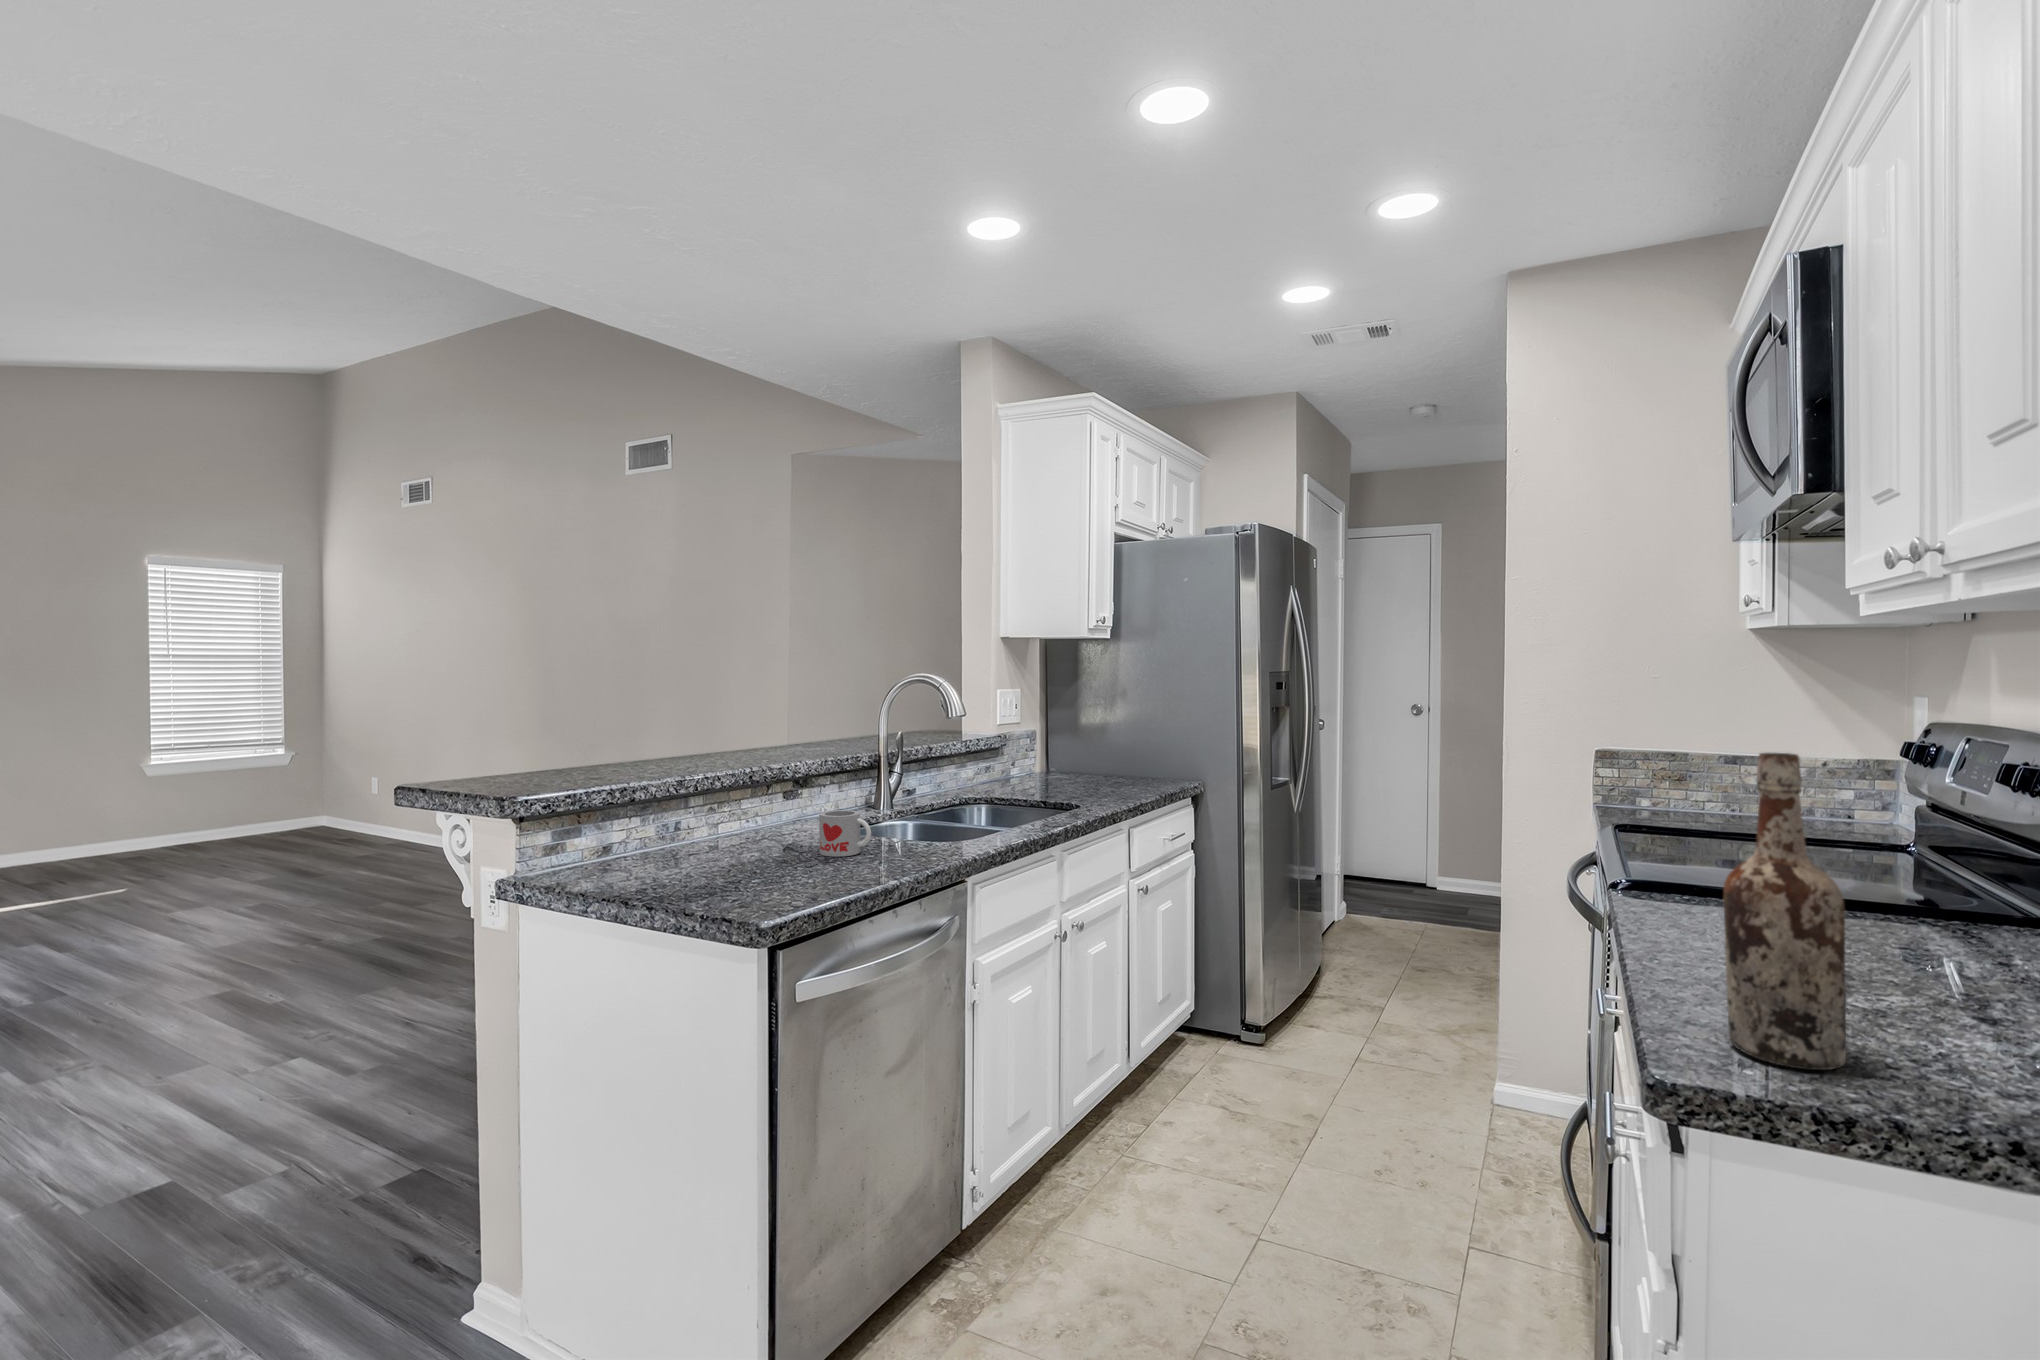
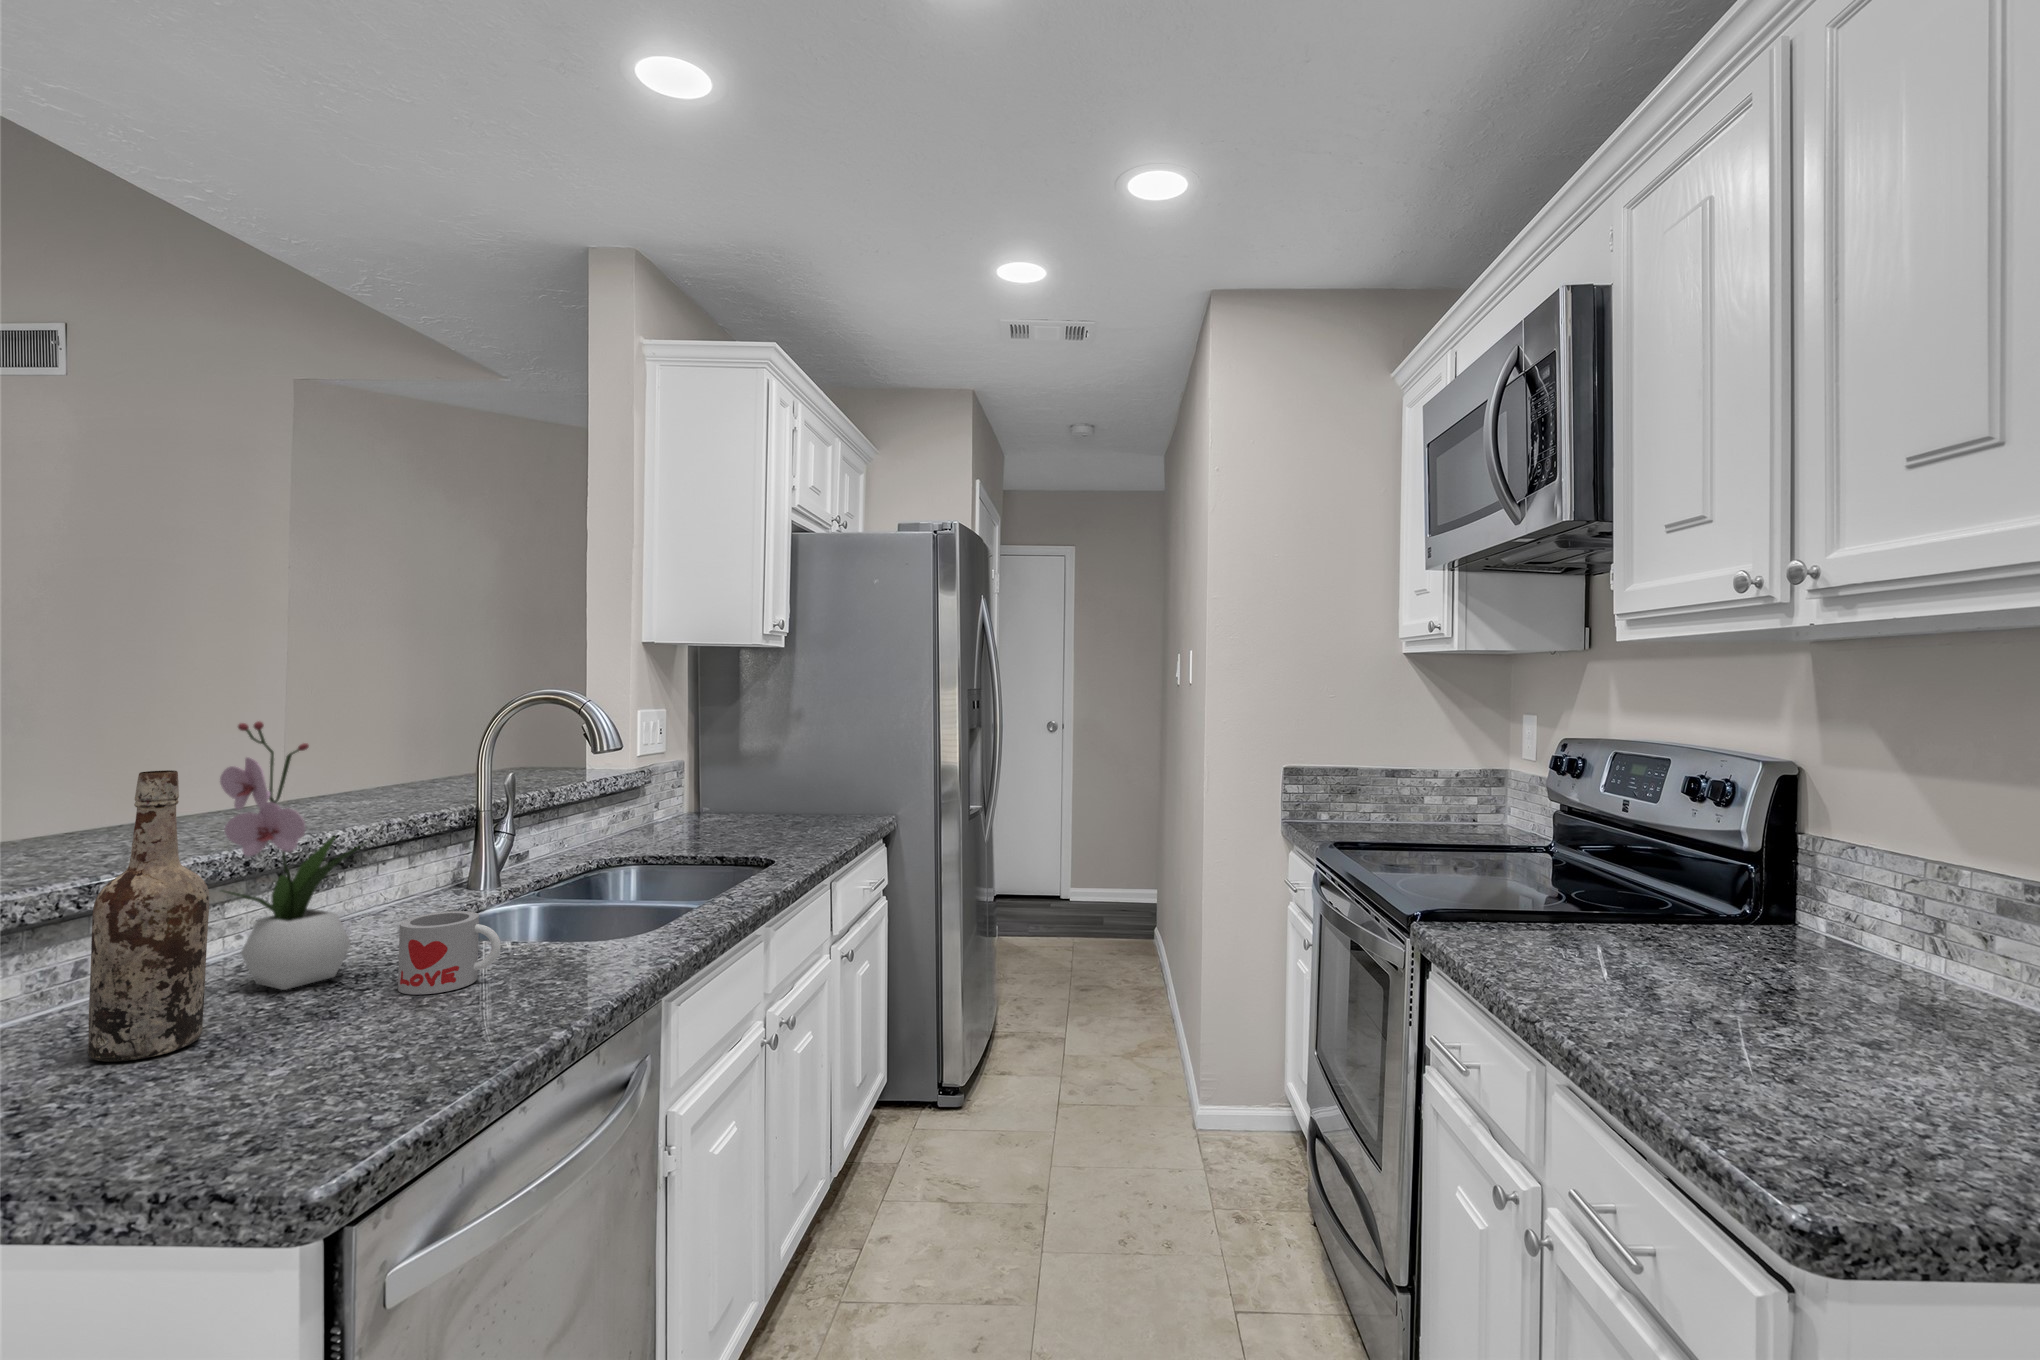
flower arrangement: none [735,692,806,847] -> present [220,721,367,990]
wine bottle: present [1724,753,1846,1070] -> present [88,770,209,1062]

